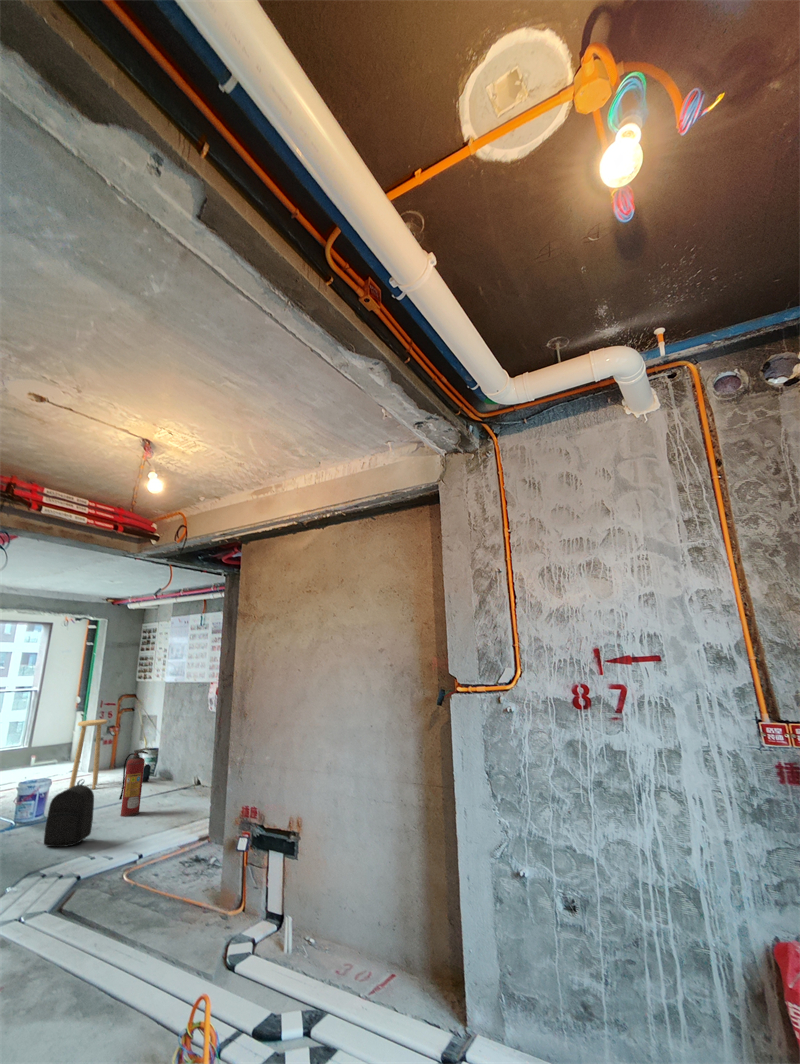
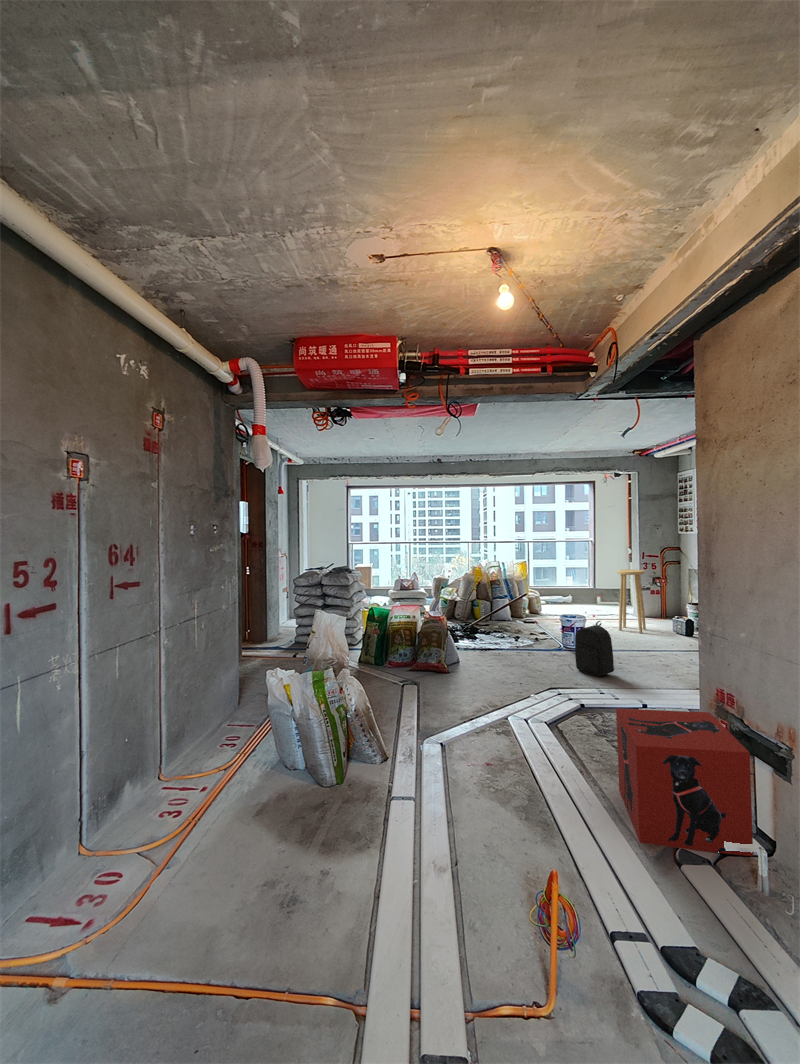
fire extinguisher: present [119,748,148,817] -> none [649,602,671,666]
storage box: none [158,829,276,974] -> present [616,709,753,856]

